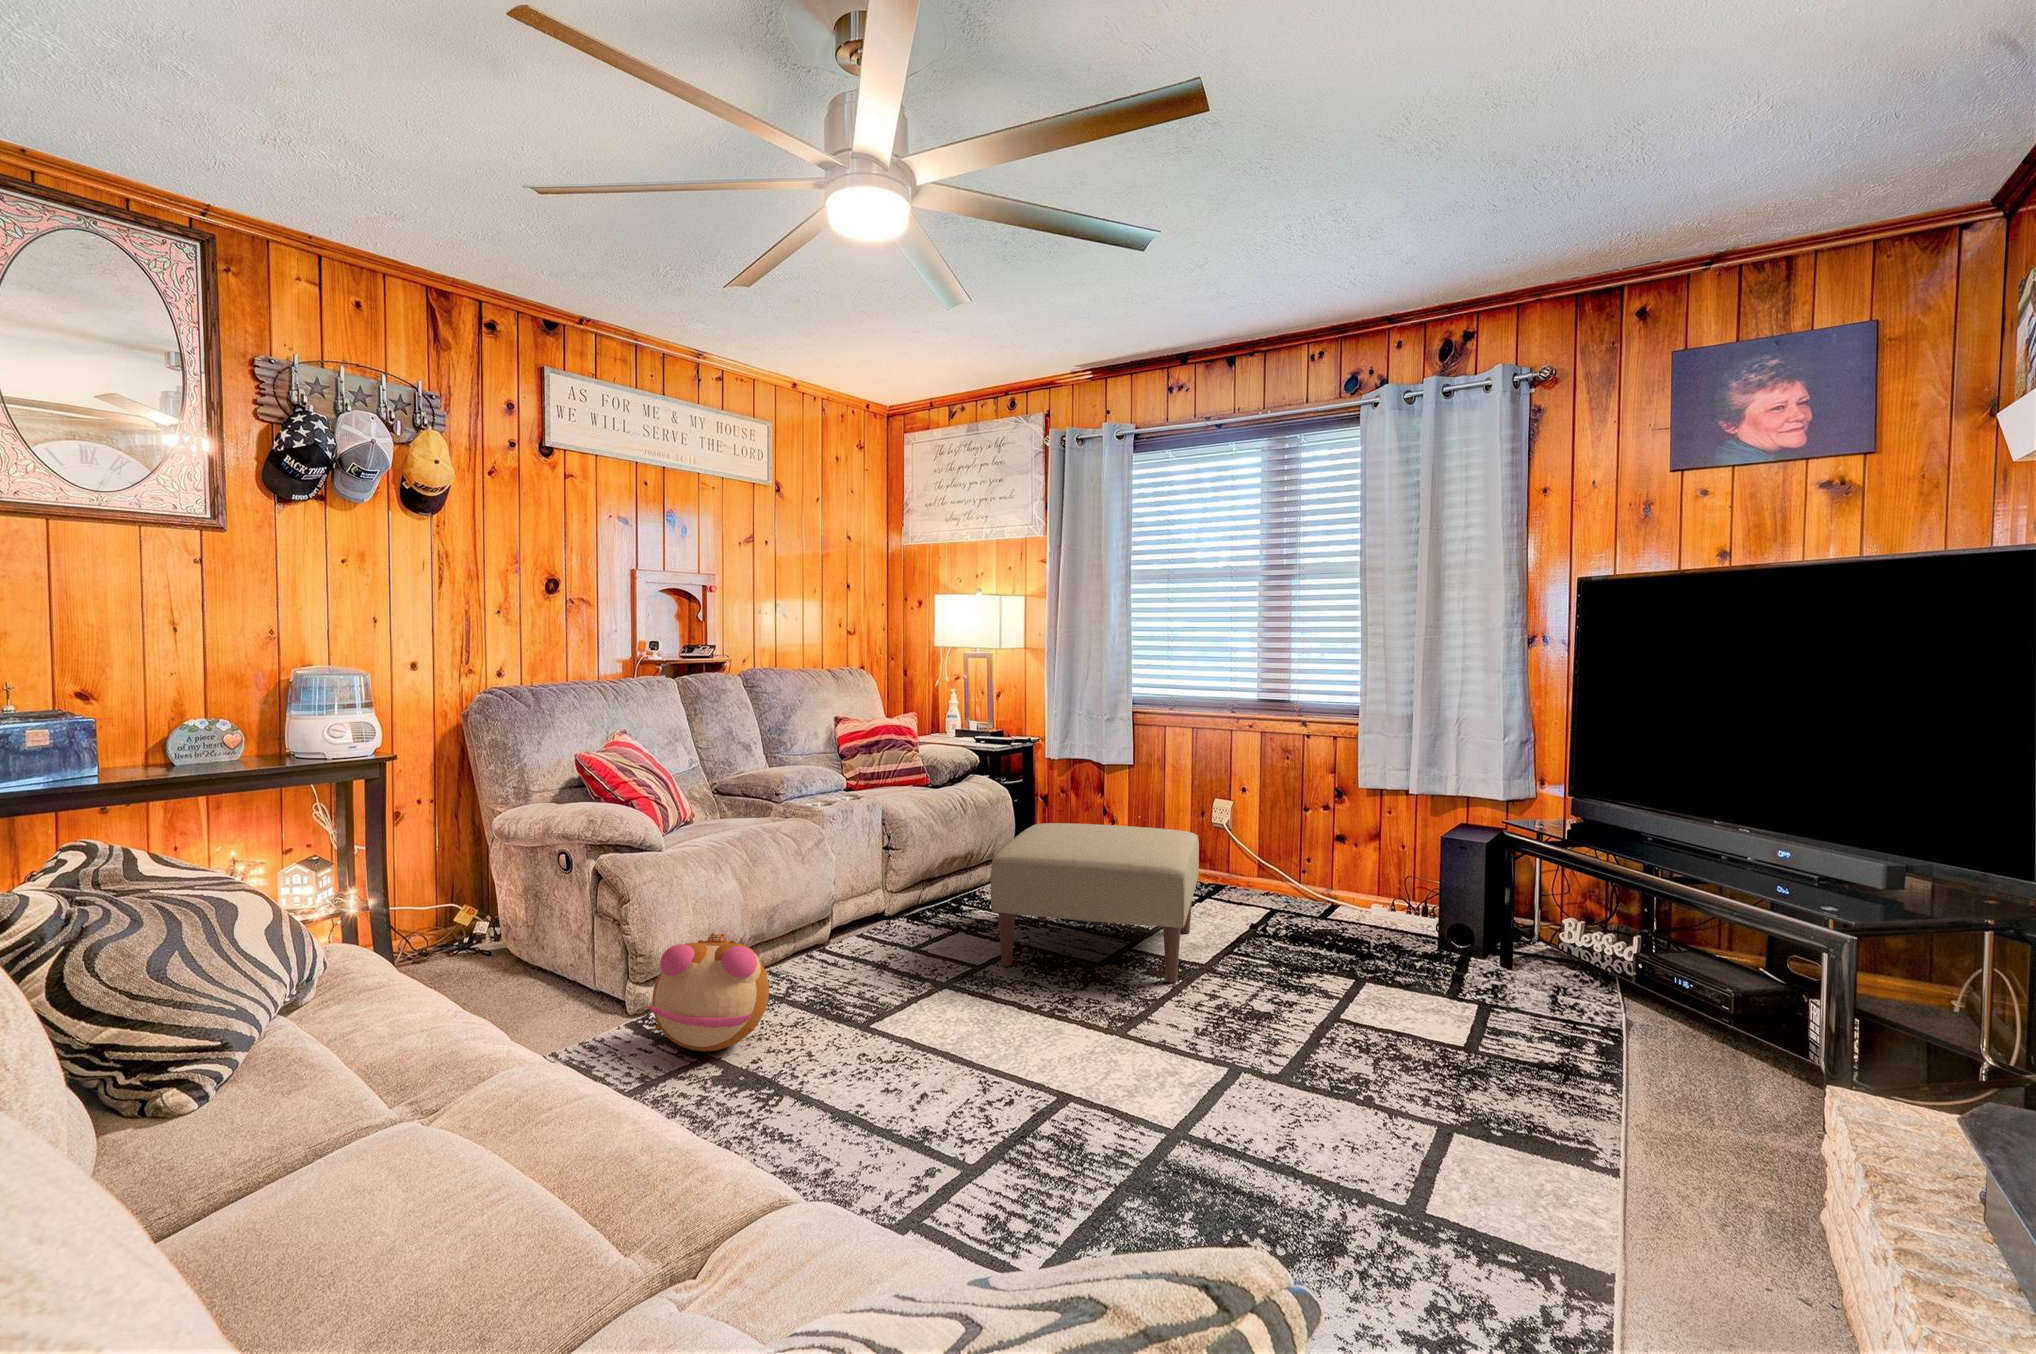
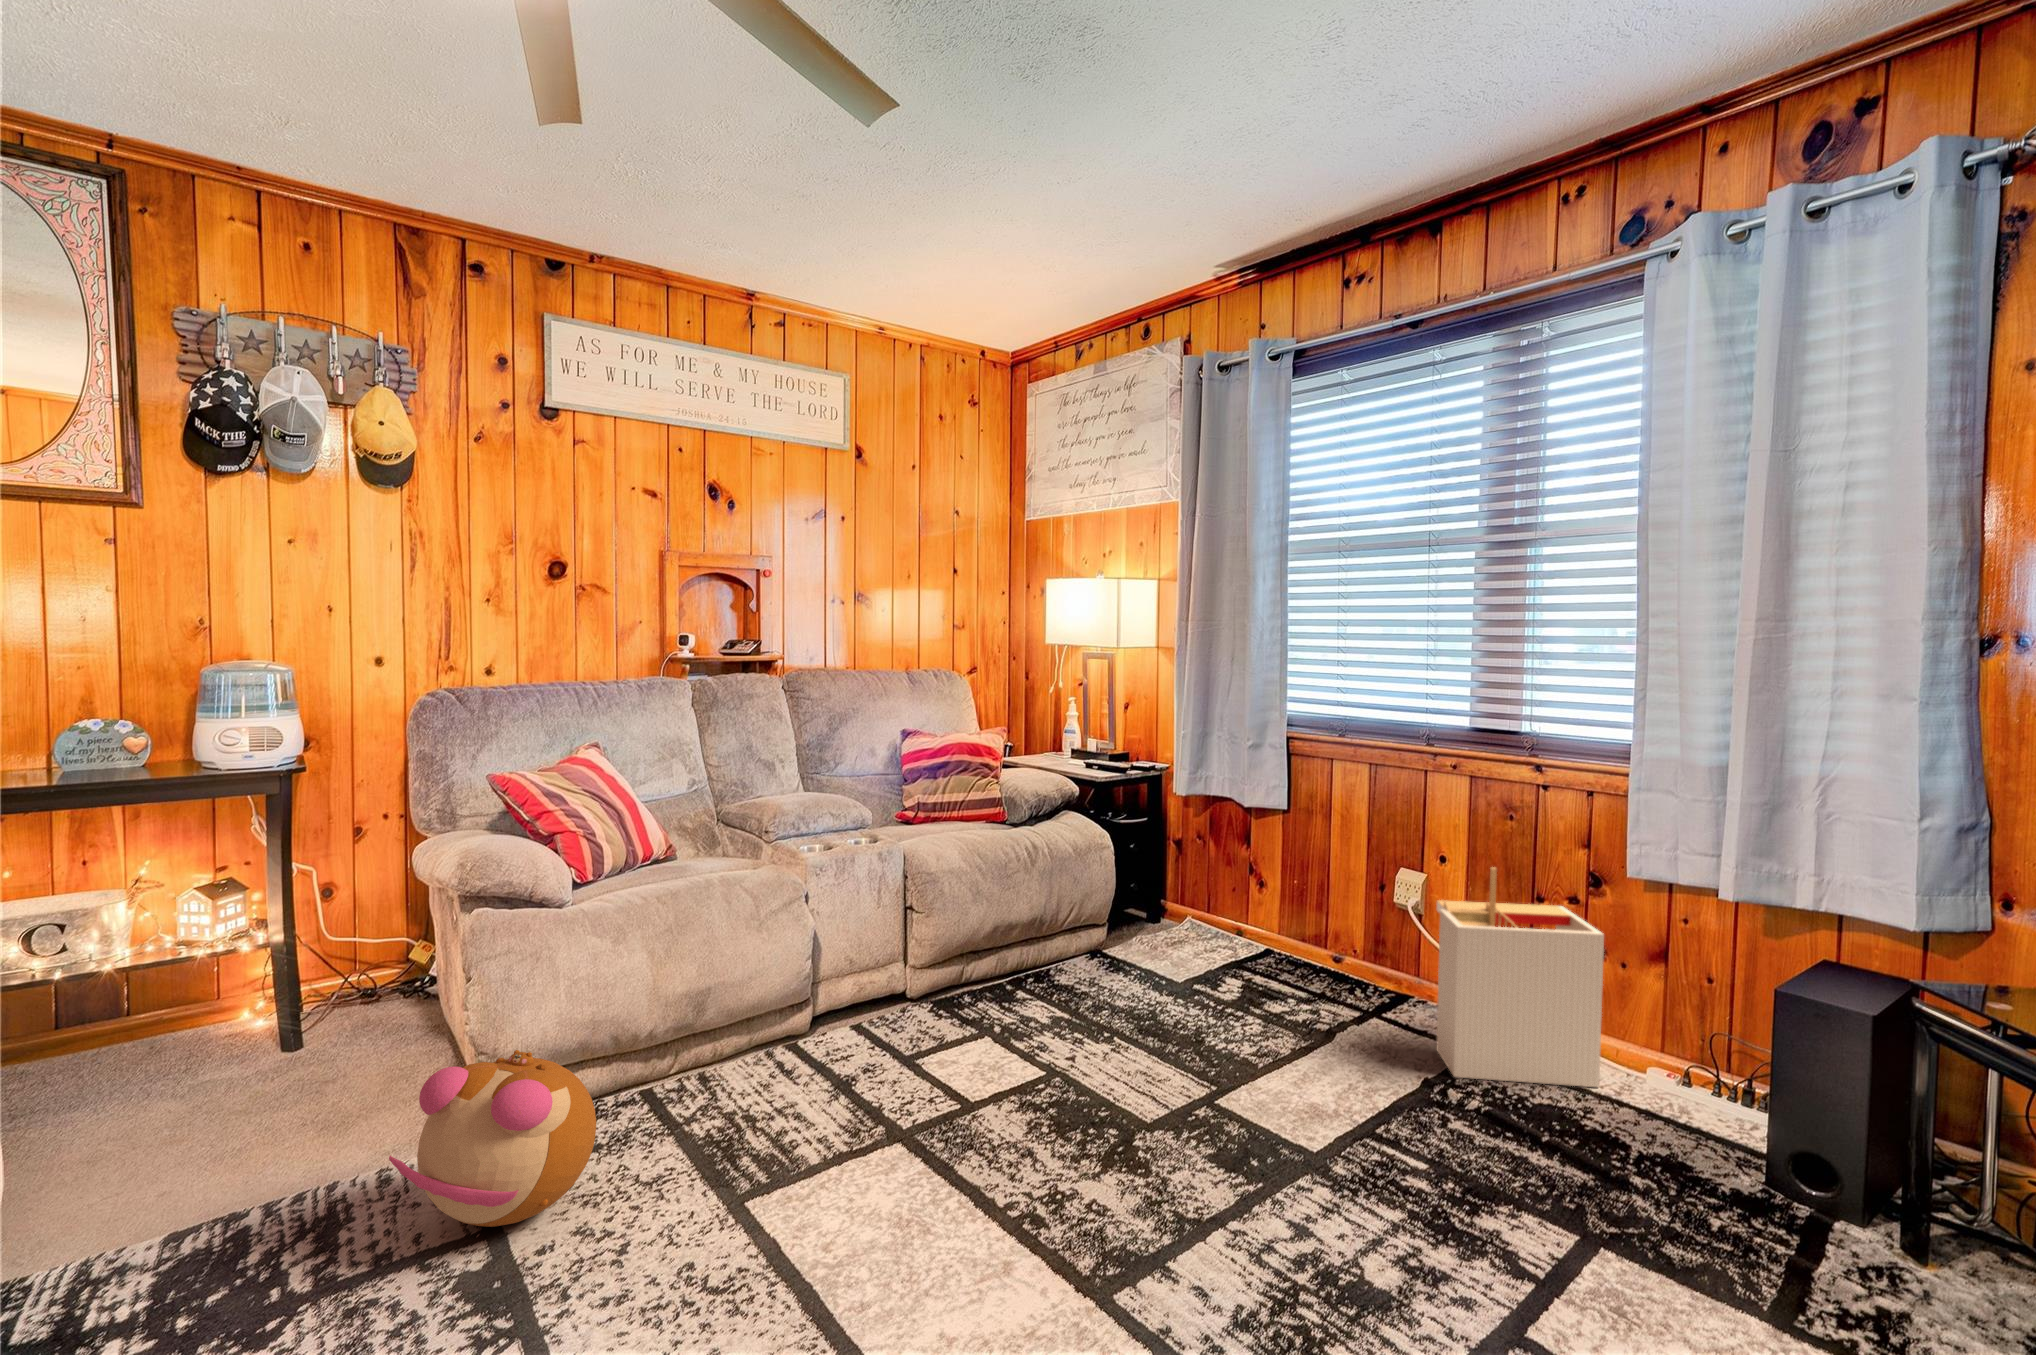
storage bin: none [1248,788,1349,922] -> present [1437,867,1604,1087]
ottoman: present [991,823,1199,983] -> none [983,894,1336,1193]

